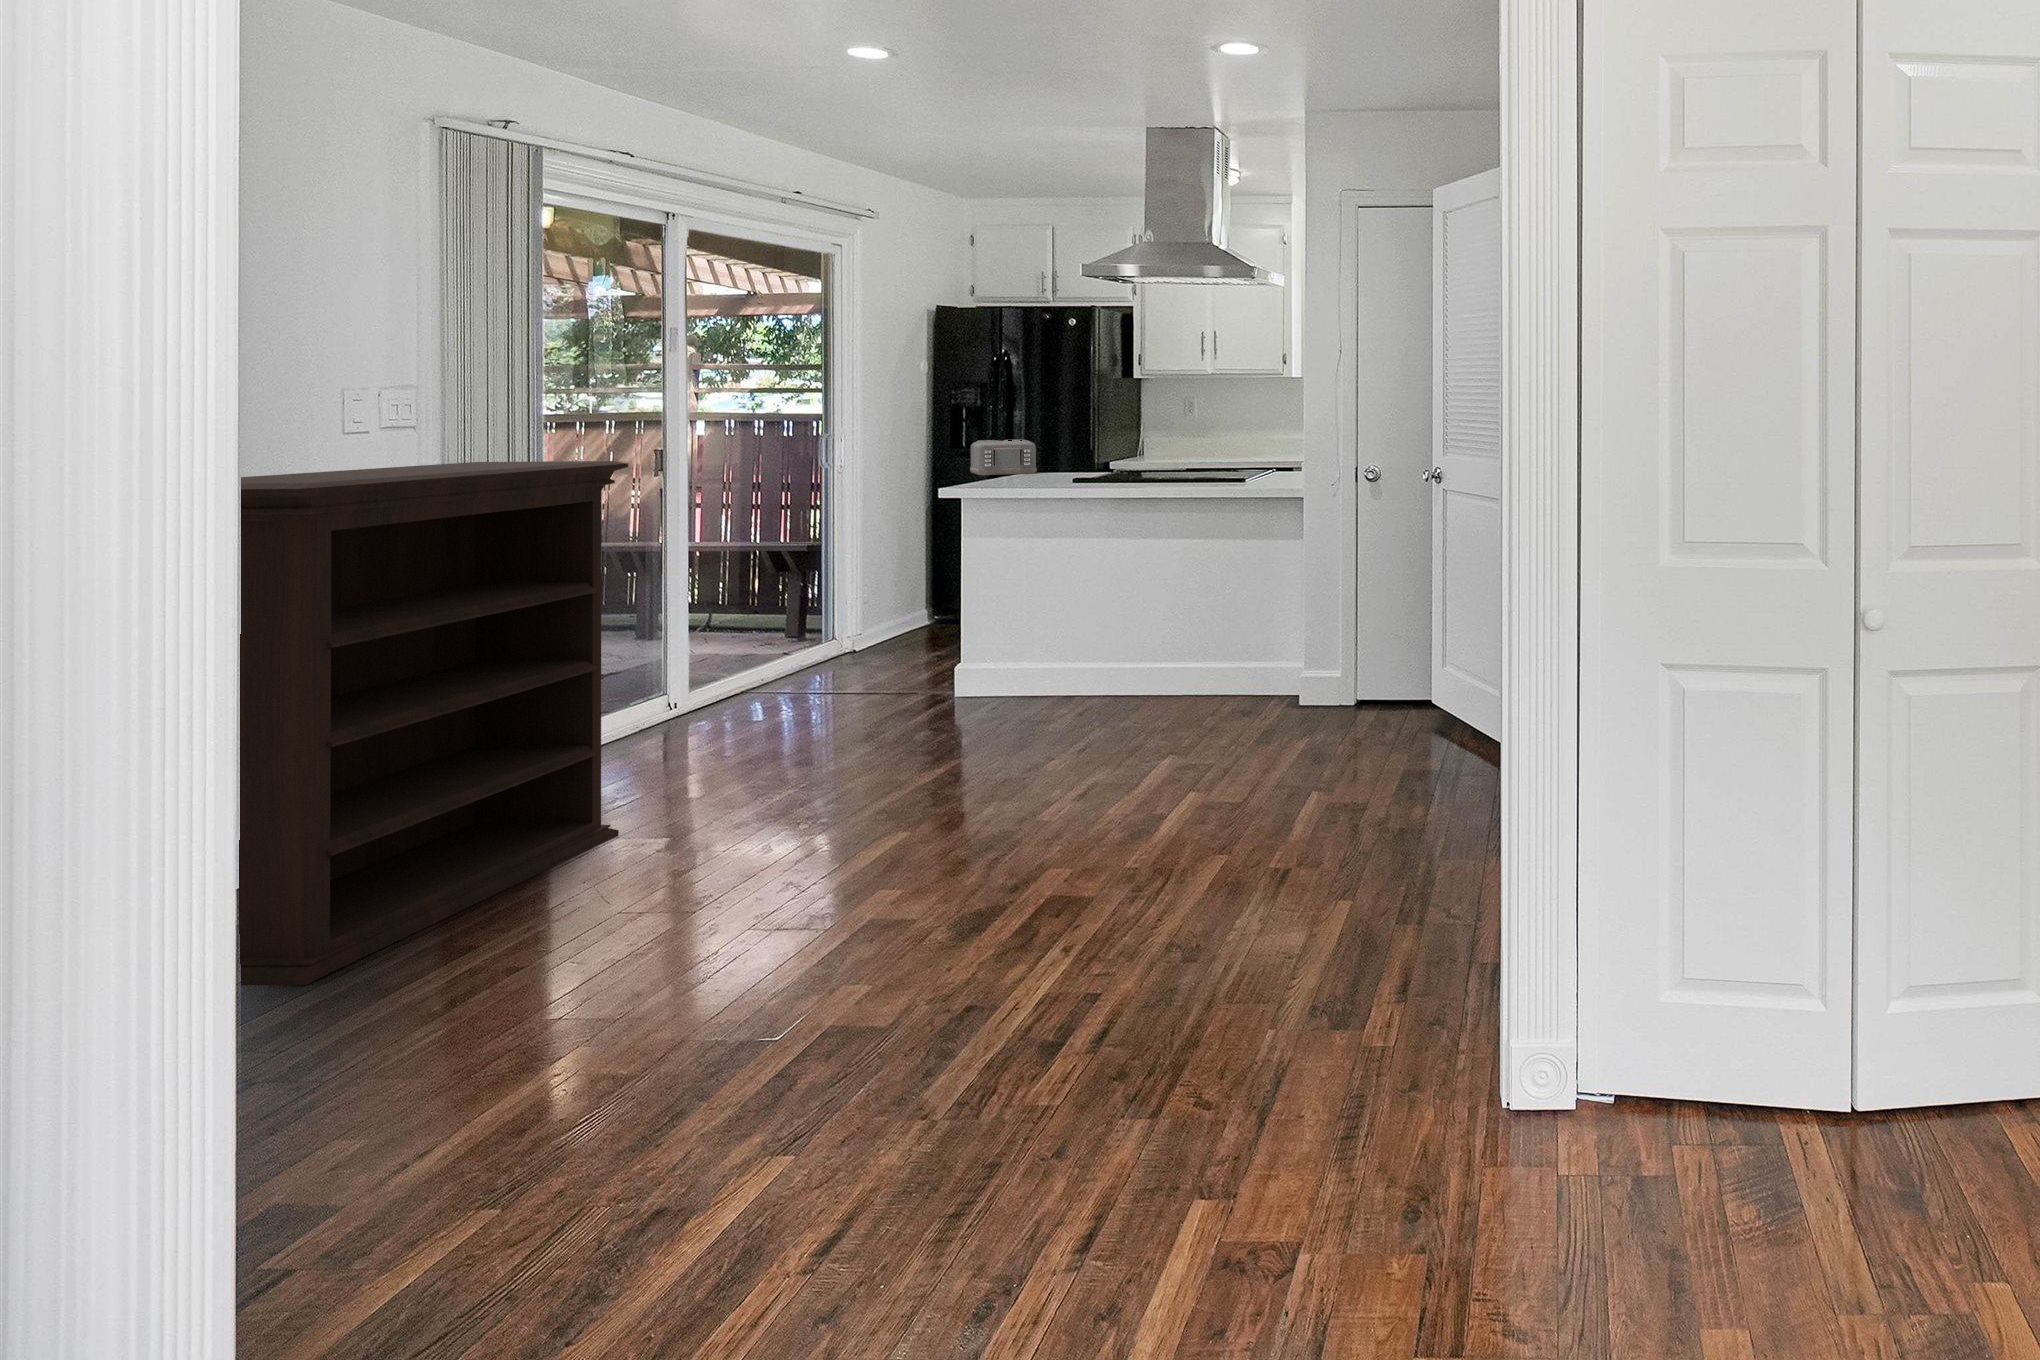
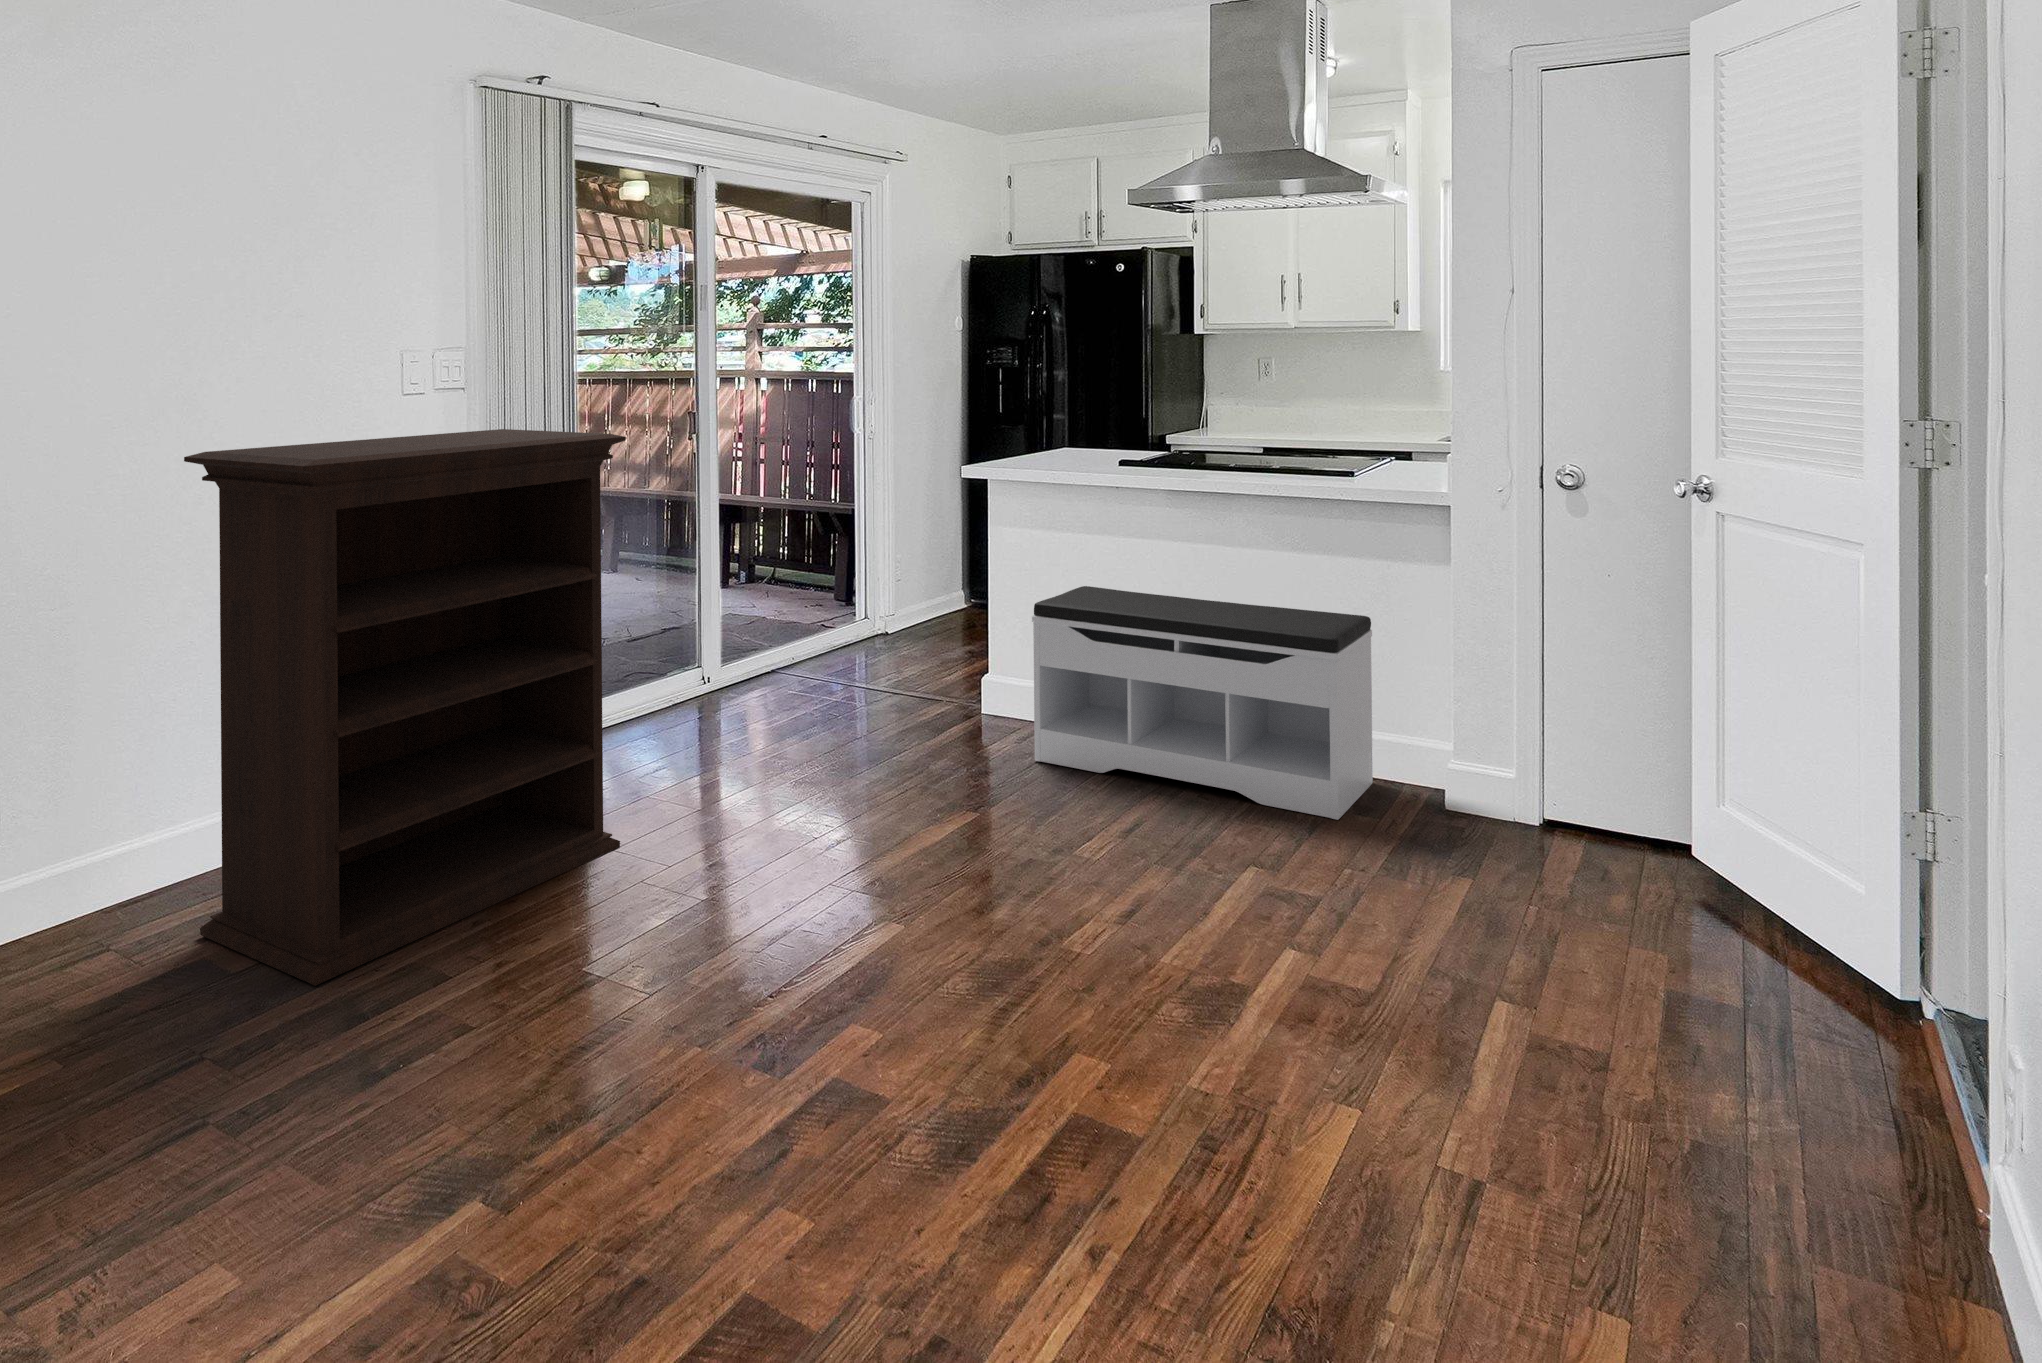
toaster: present [970,439,1037,475] -> none [1007,402,1080,443]
bench: none [1003,578,1255,719] -> present [1032,586,1373,820]

